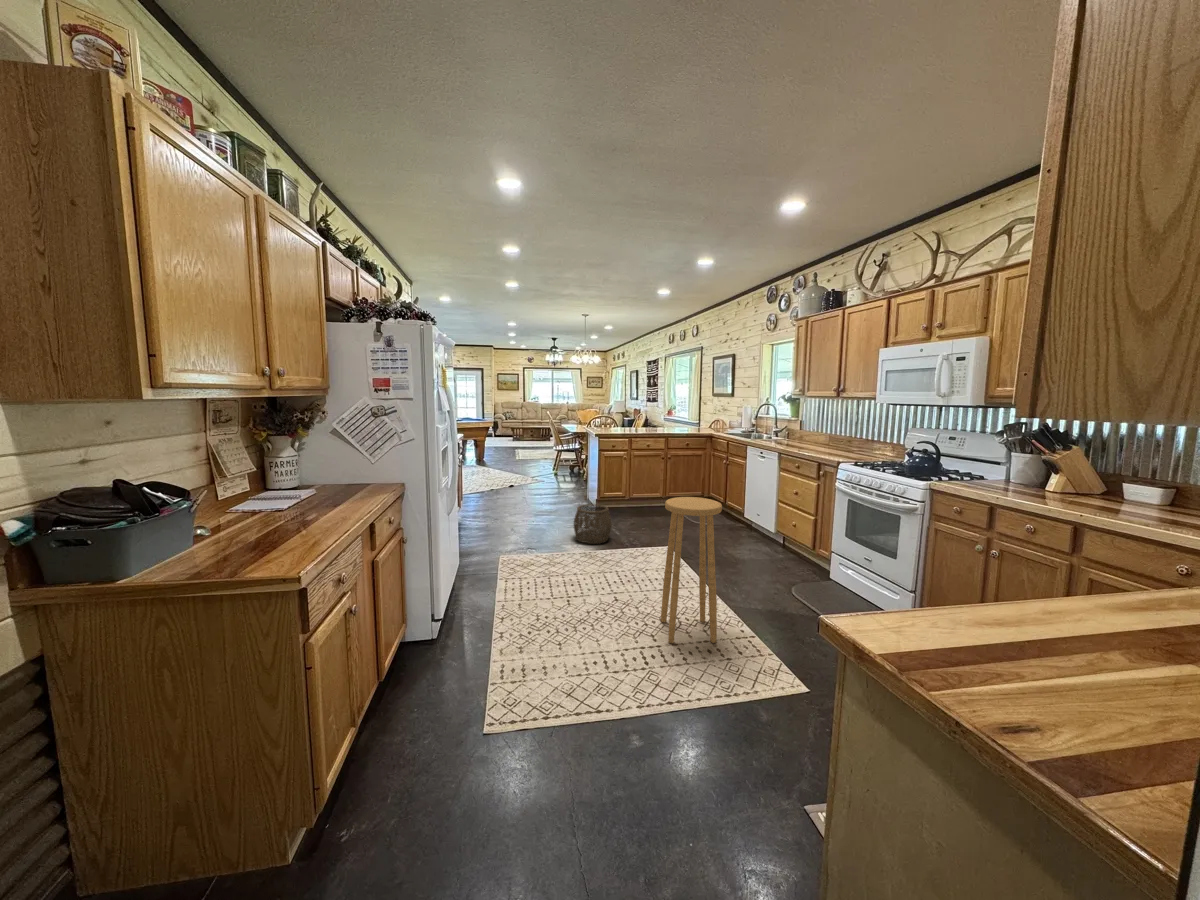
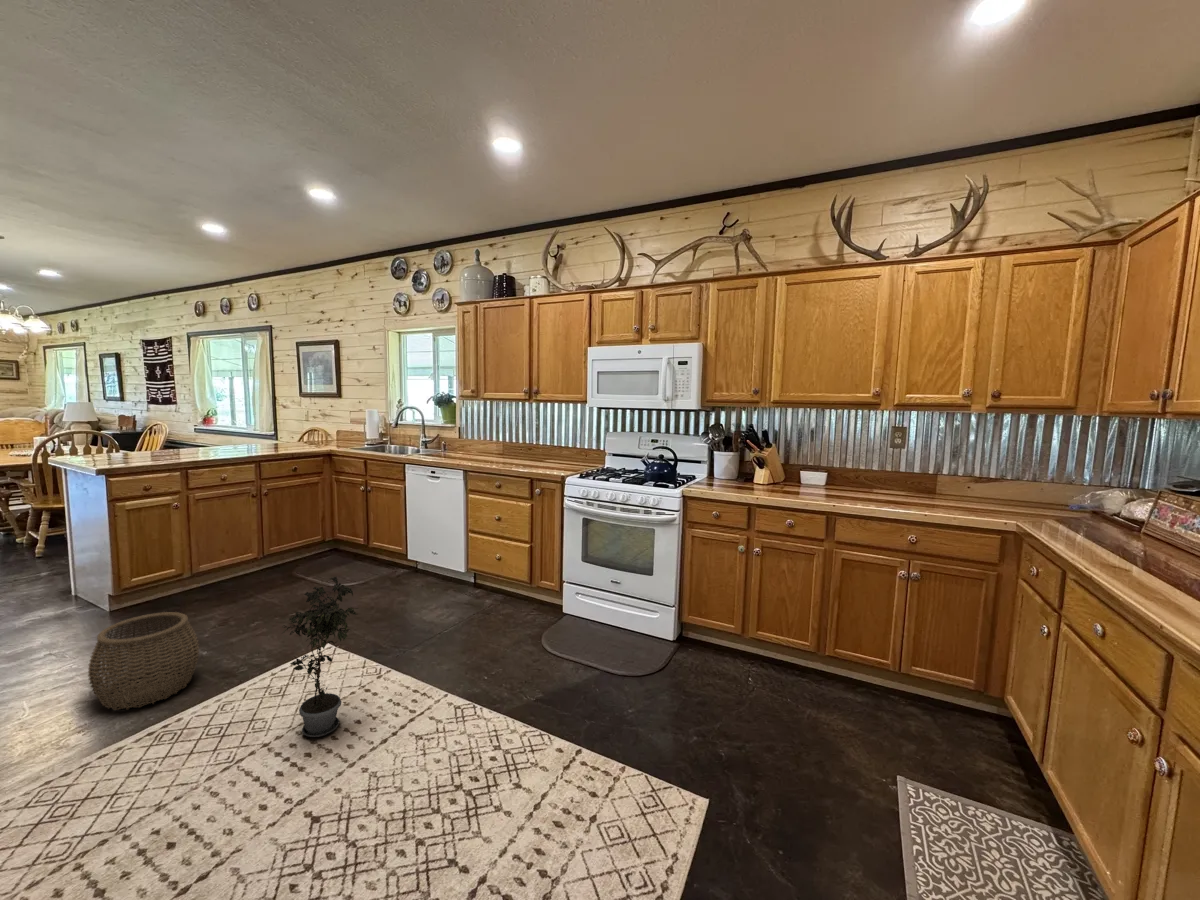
potted plant: none [625,496,661,578] -> present [283,577,357,737]
stool: present [661,497,722,643] -> none [433,566,547,854]

